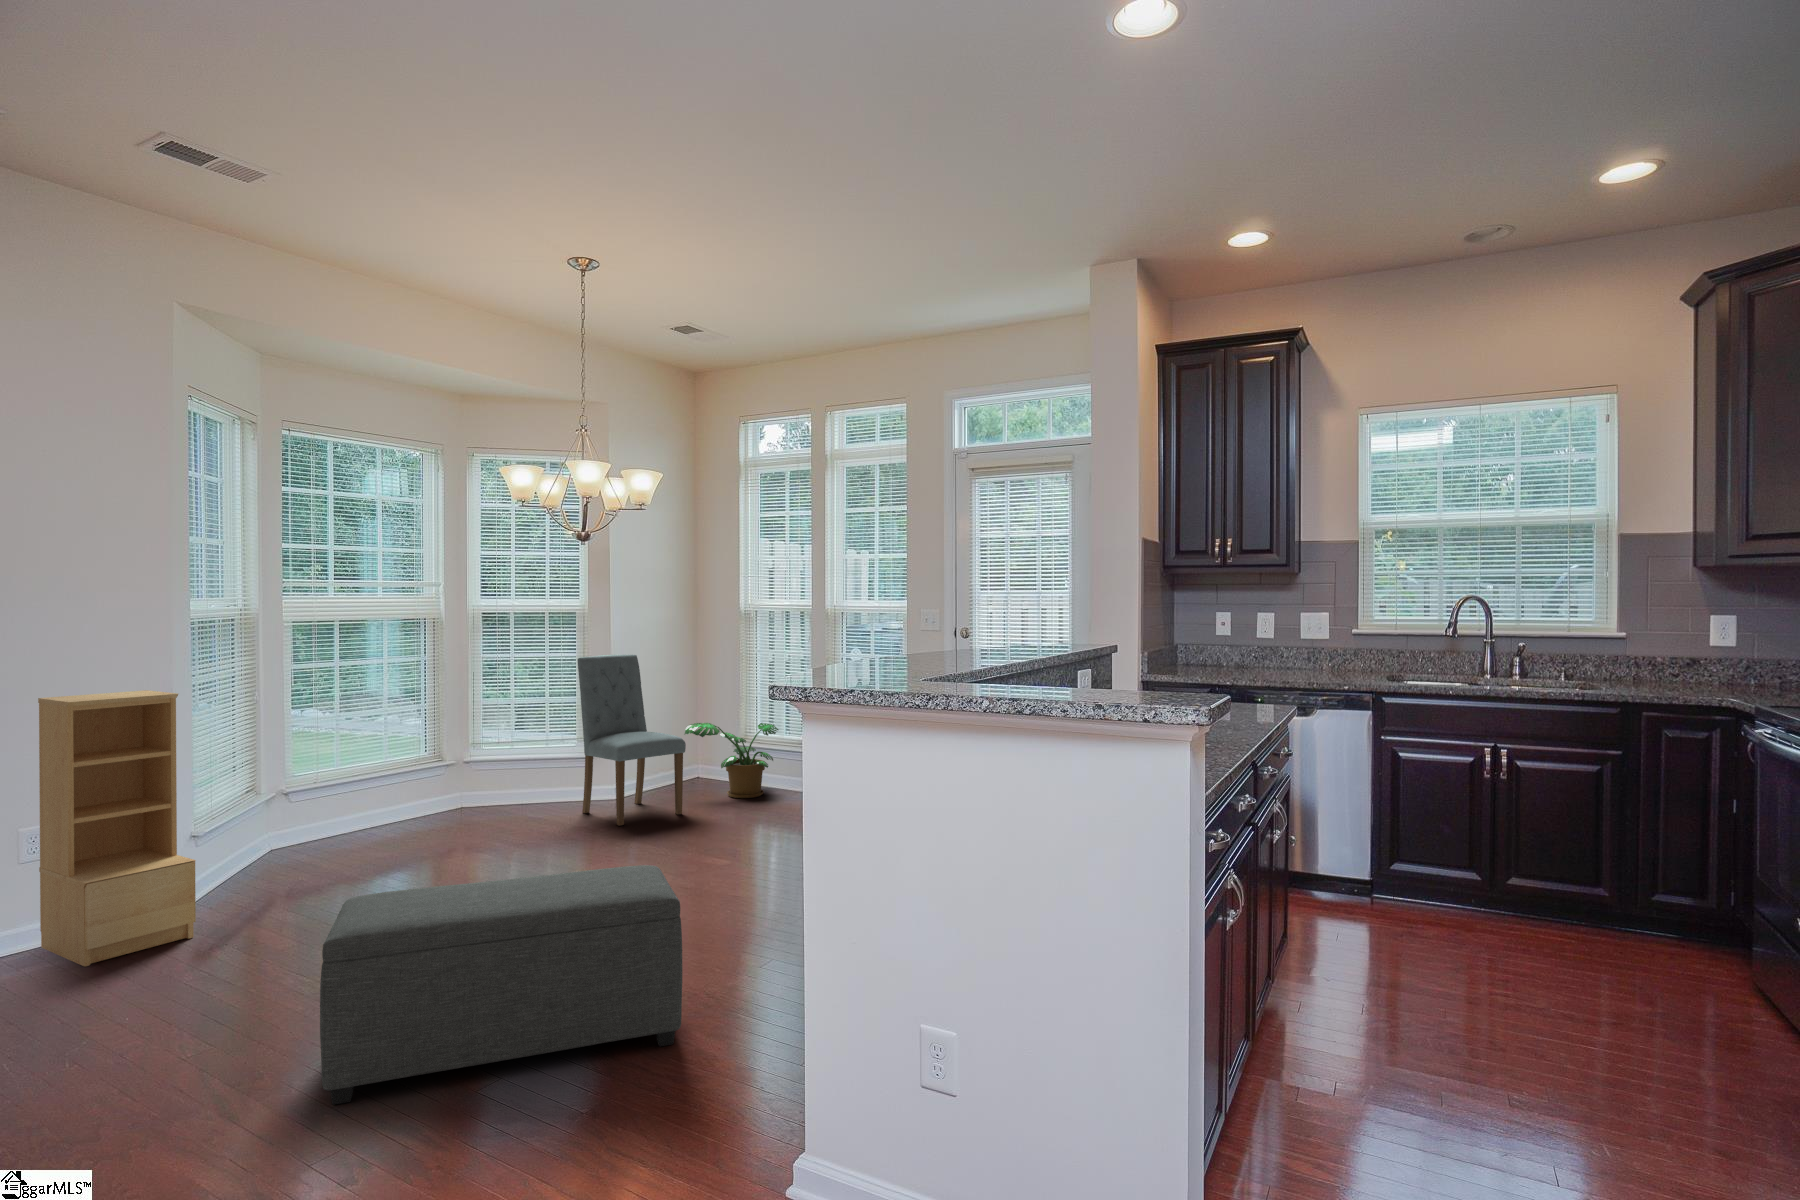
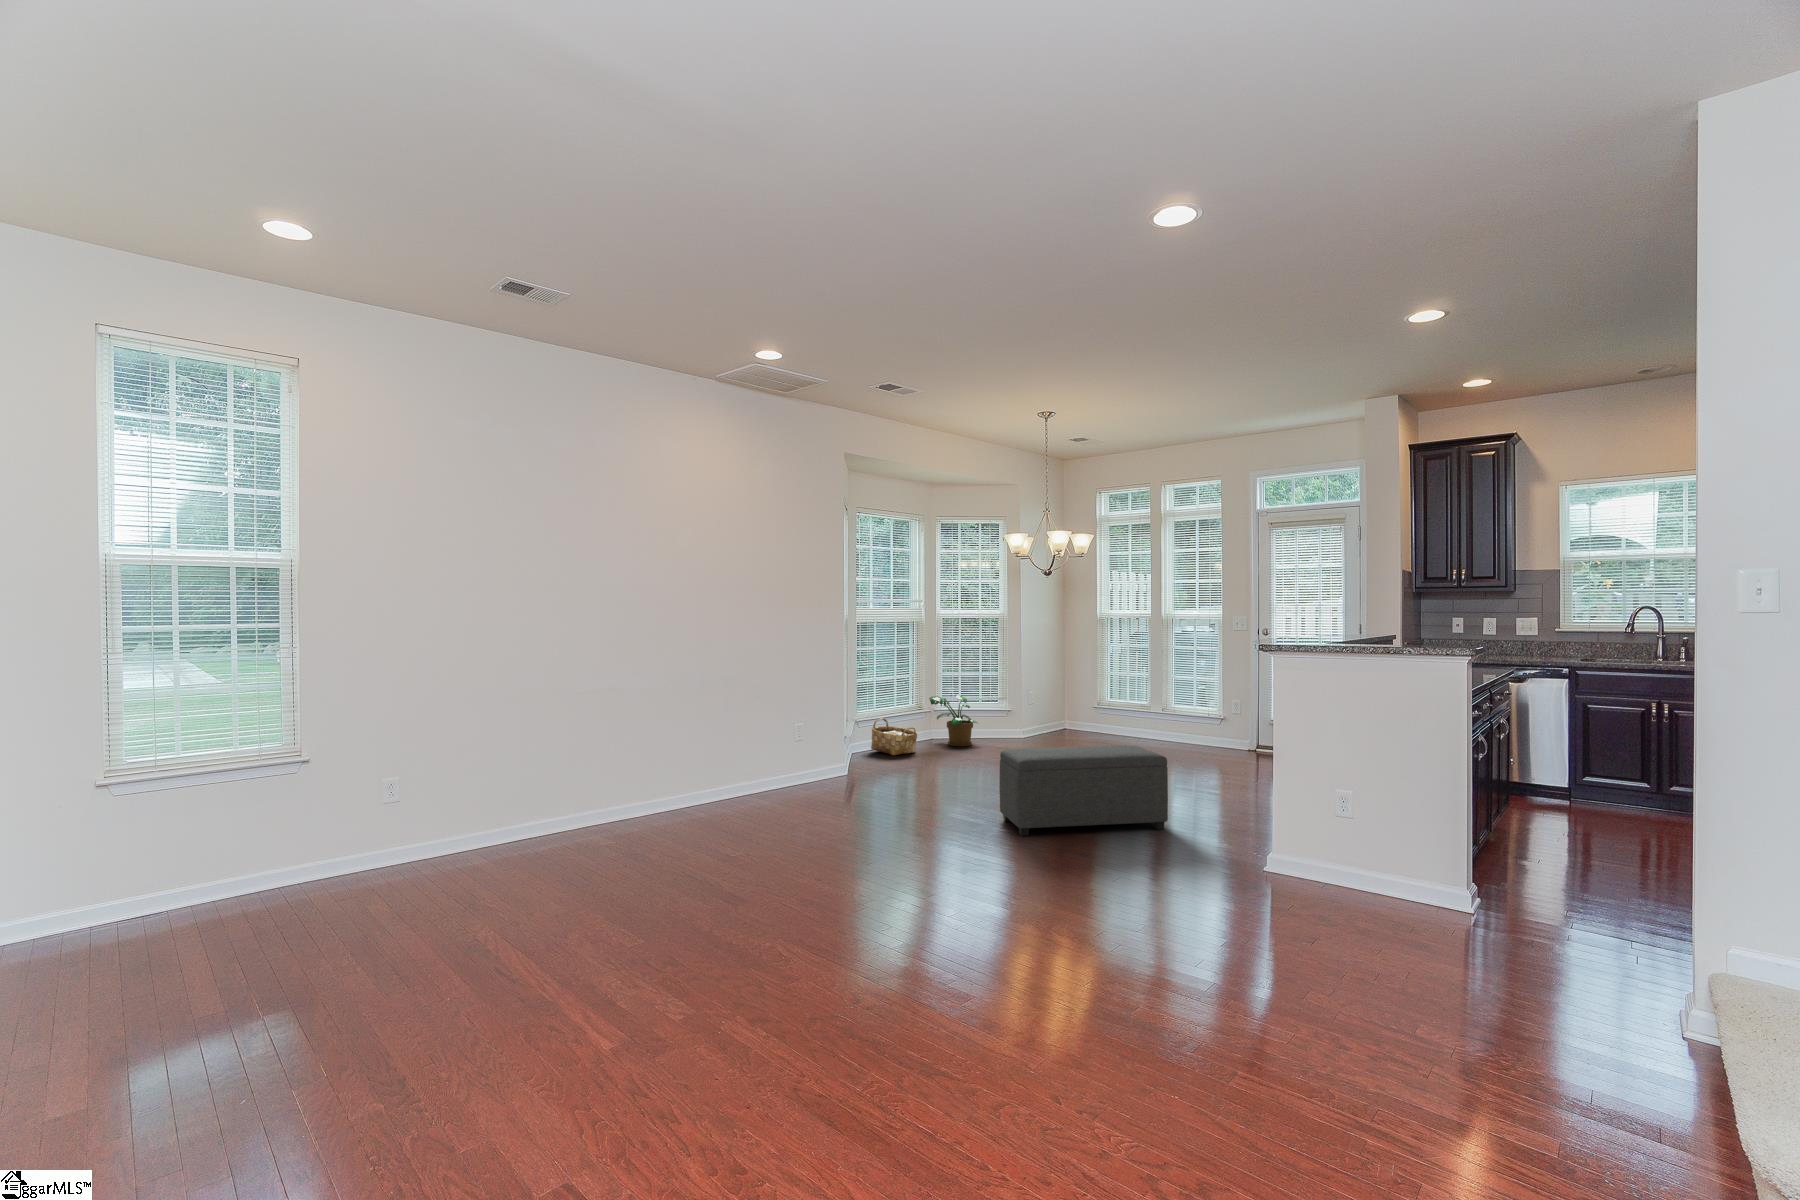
dining chair: present [578,655,686,826] -> none [1005,644,1075,748]
bookshelf: present [38,690,196,967] -> none [802,656,871,789]
potted plant: present [685,723,779,798] -> present [929,695,977,746]
woven basket: none [304,789,391,858] -> present [871,718,917,756]

